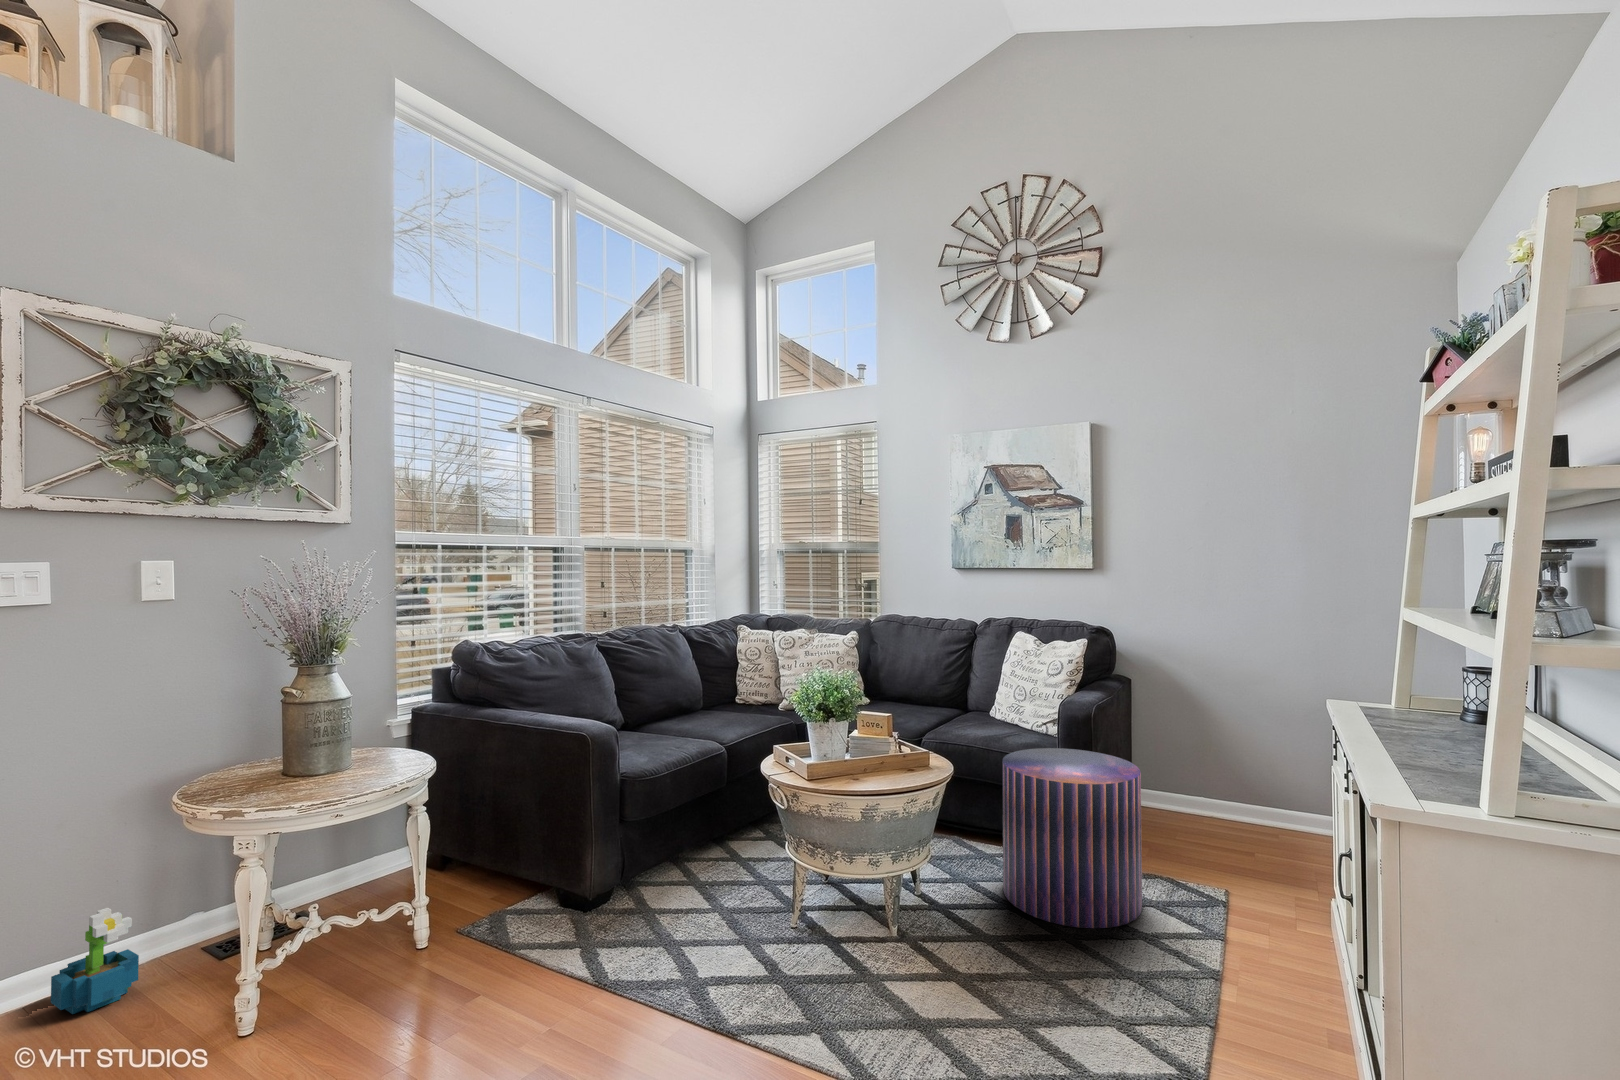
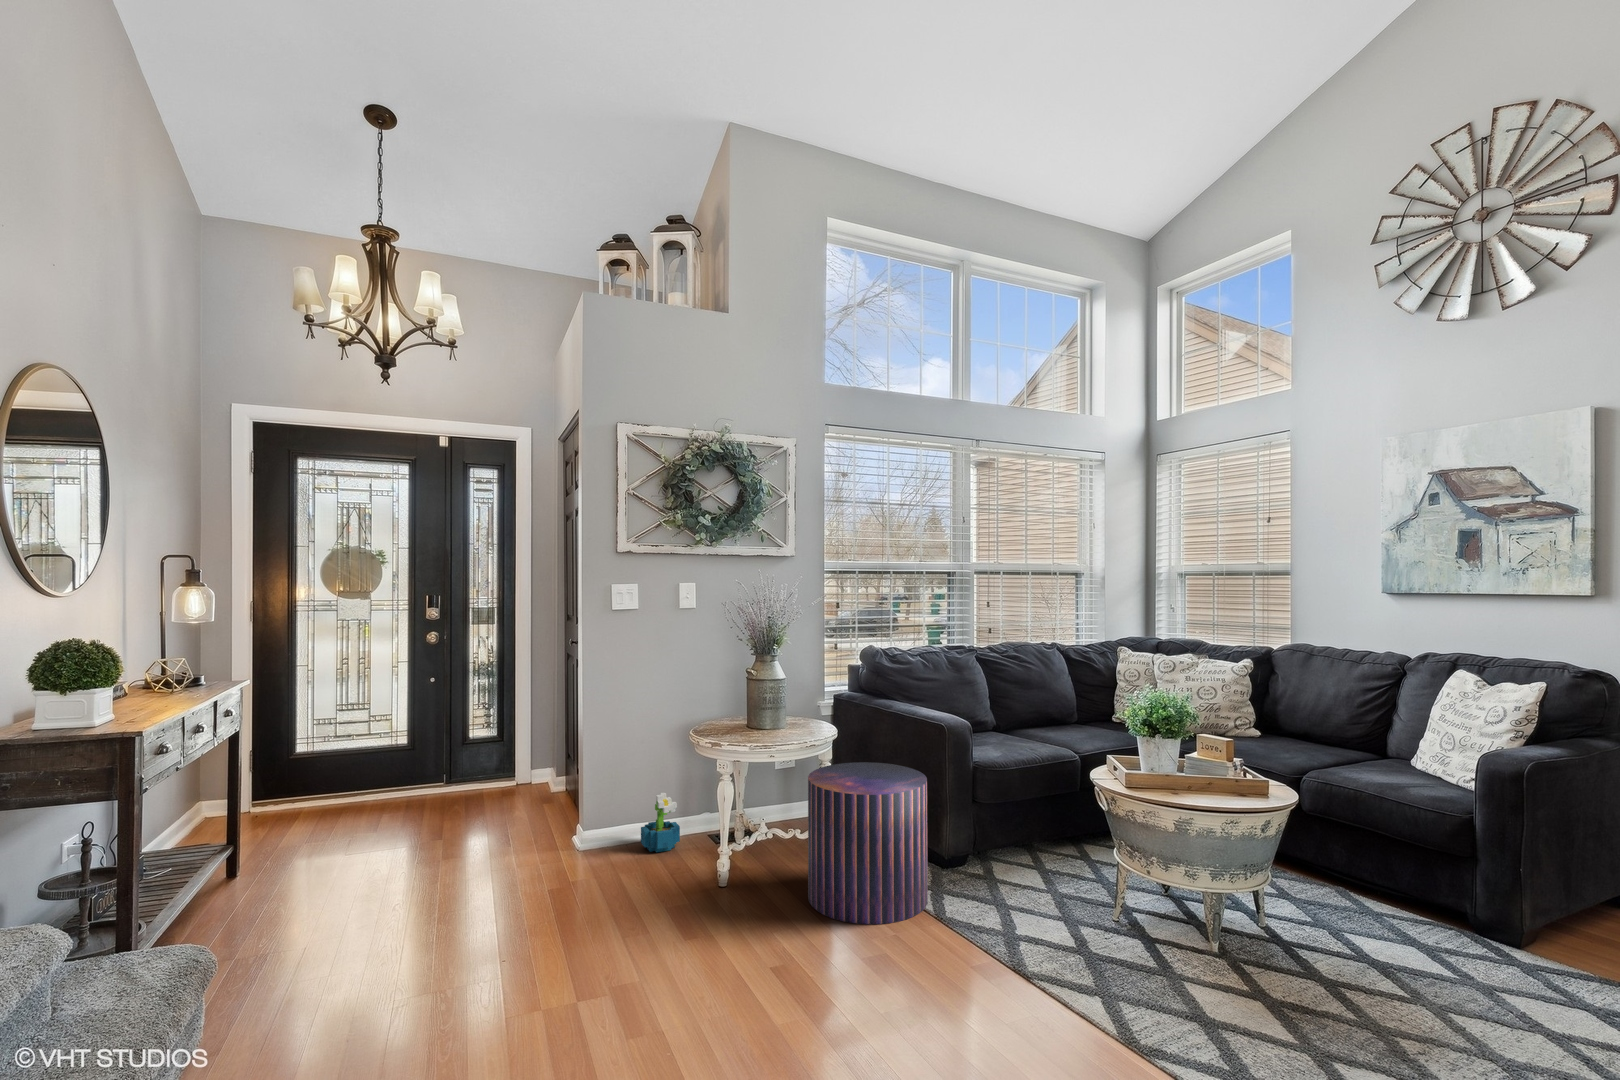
pouf: present [1002,748,1142,928] -> present [808,762,928,924]

